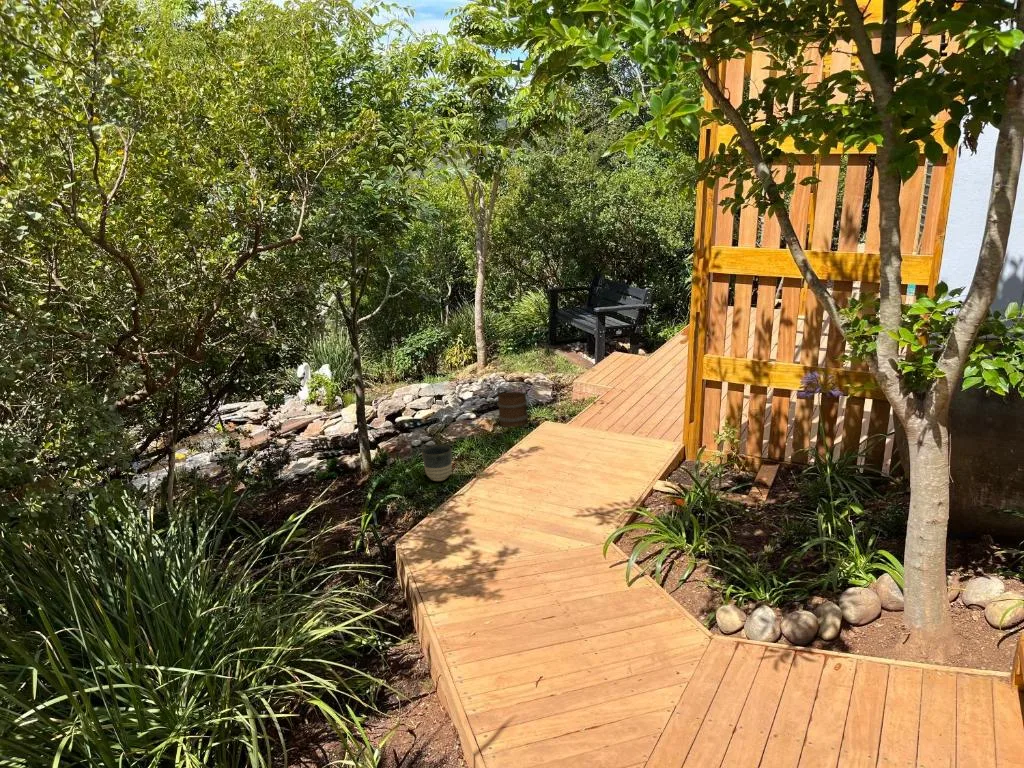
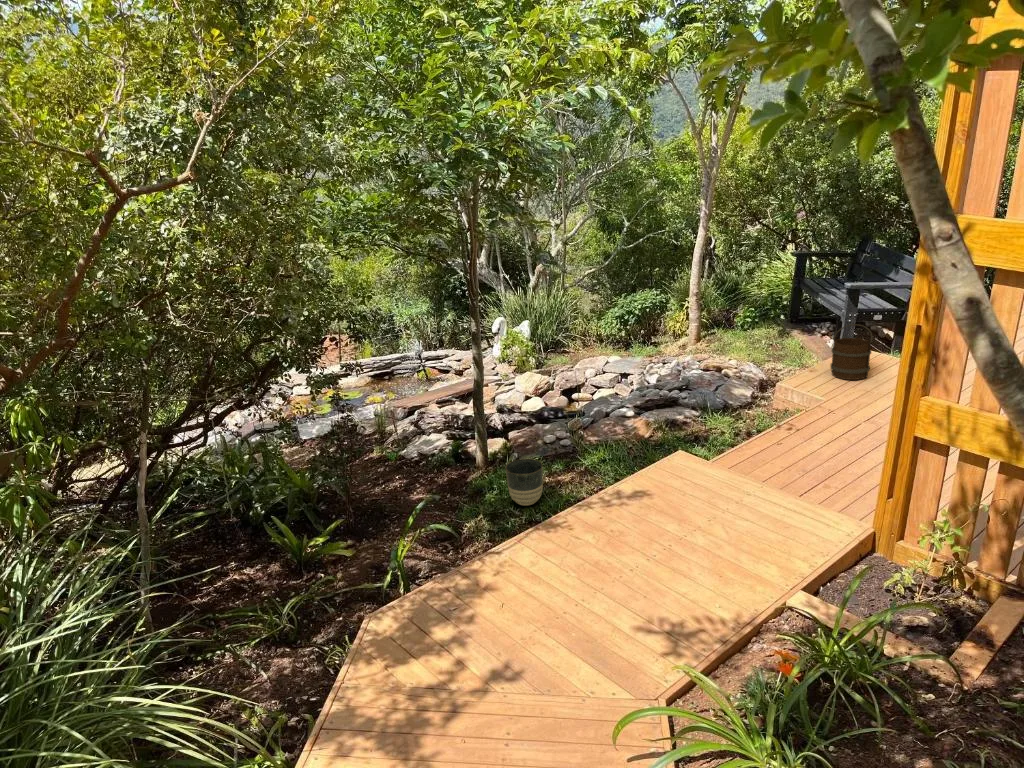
bucket: present [497,381,528,427] -> present [830,324,873,380]

